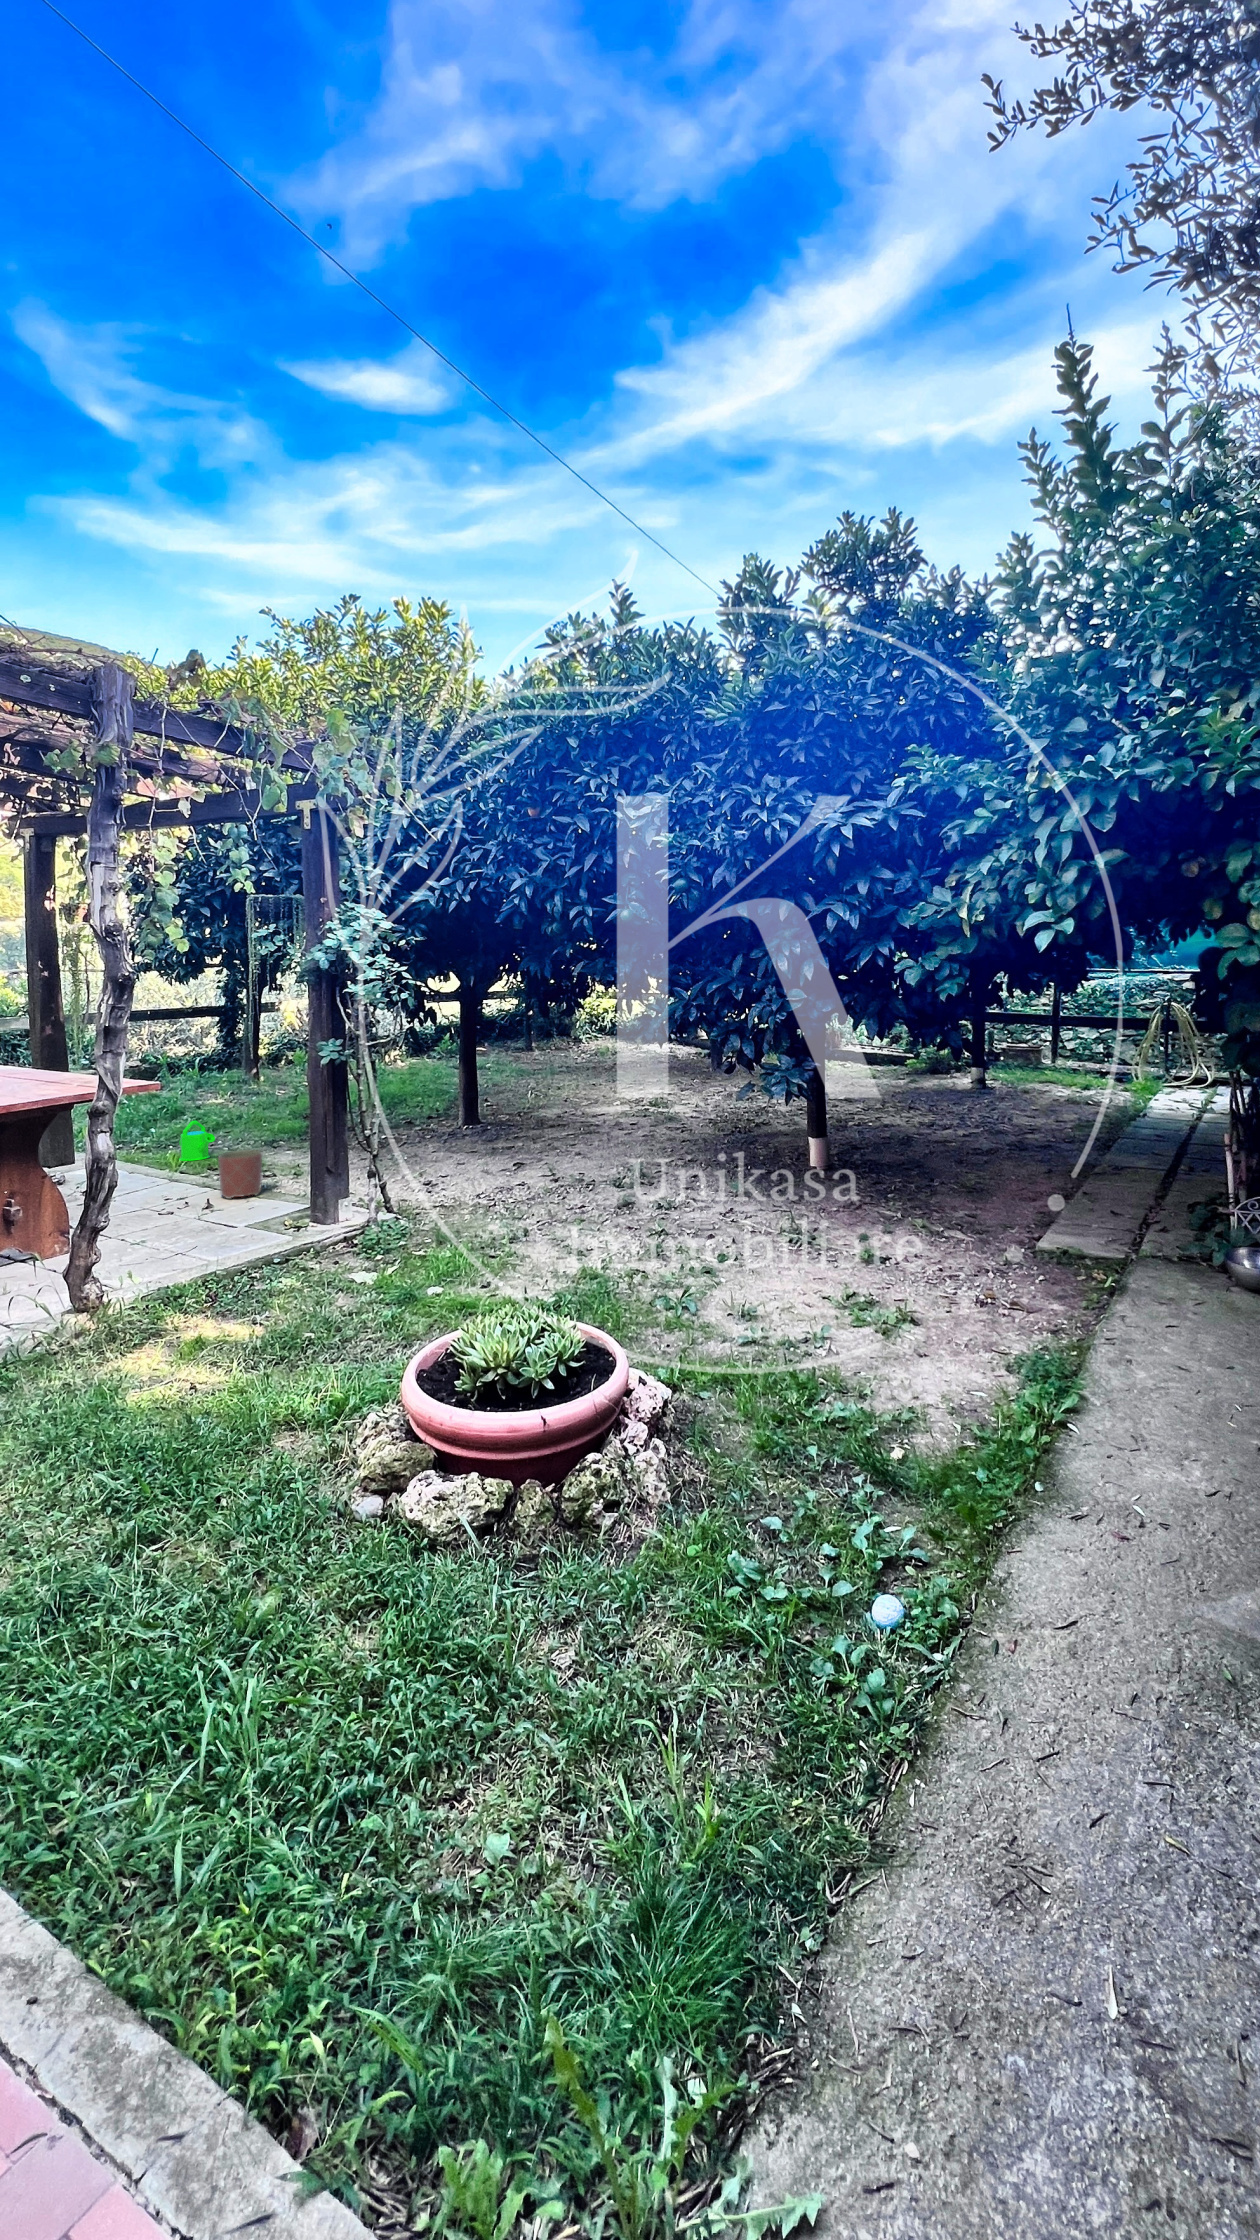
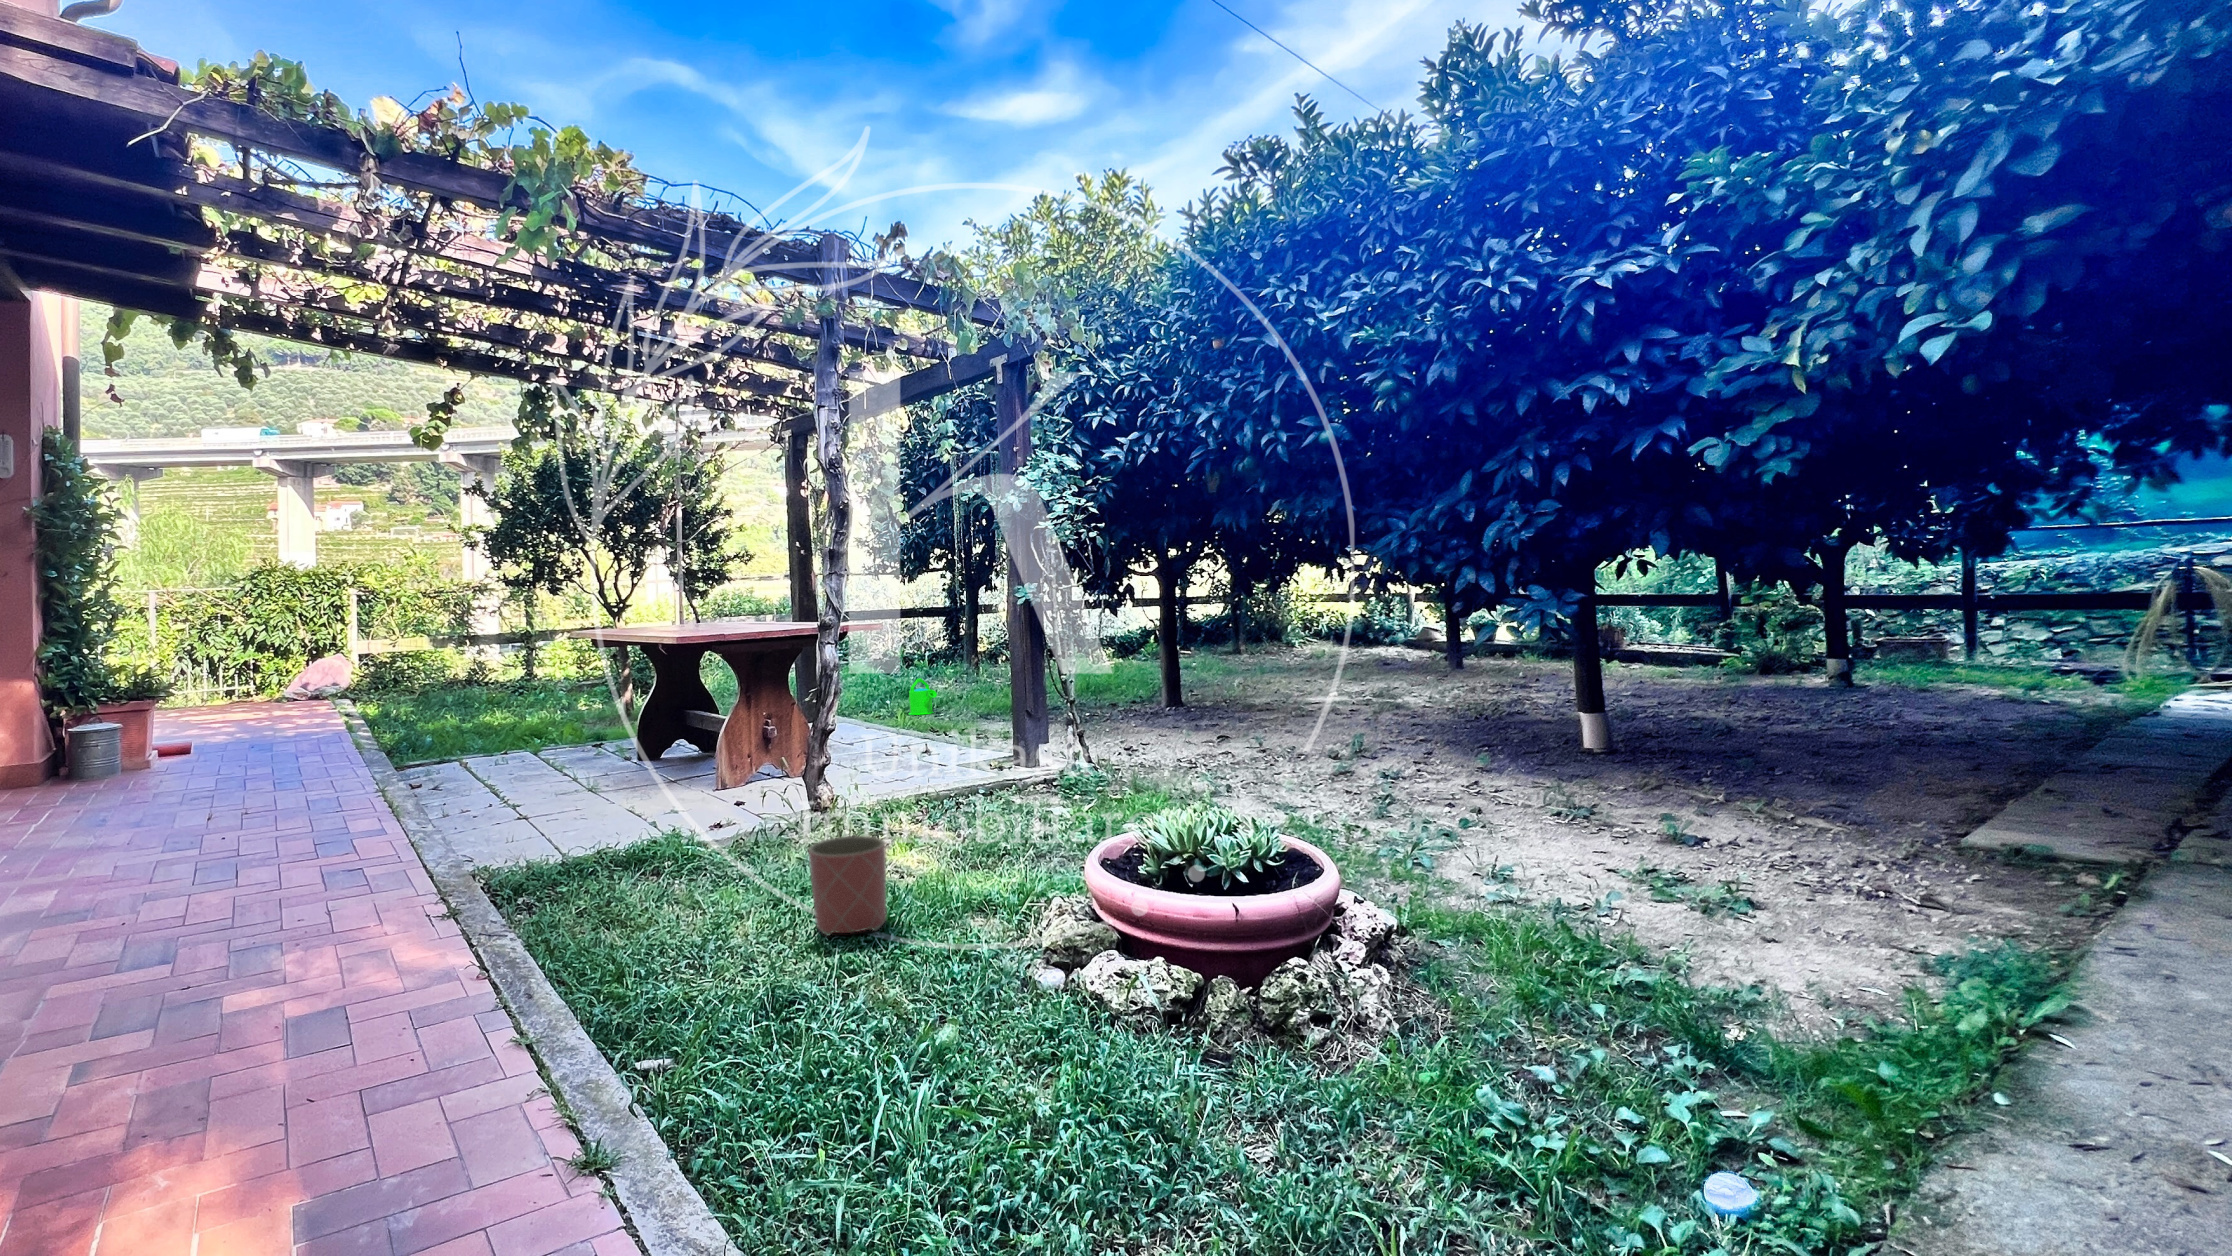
planter: present [218,1150,262,1199] -> present [809,835,886,936]

